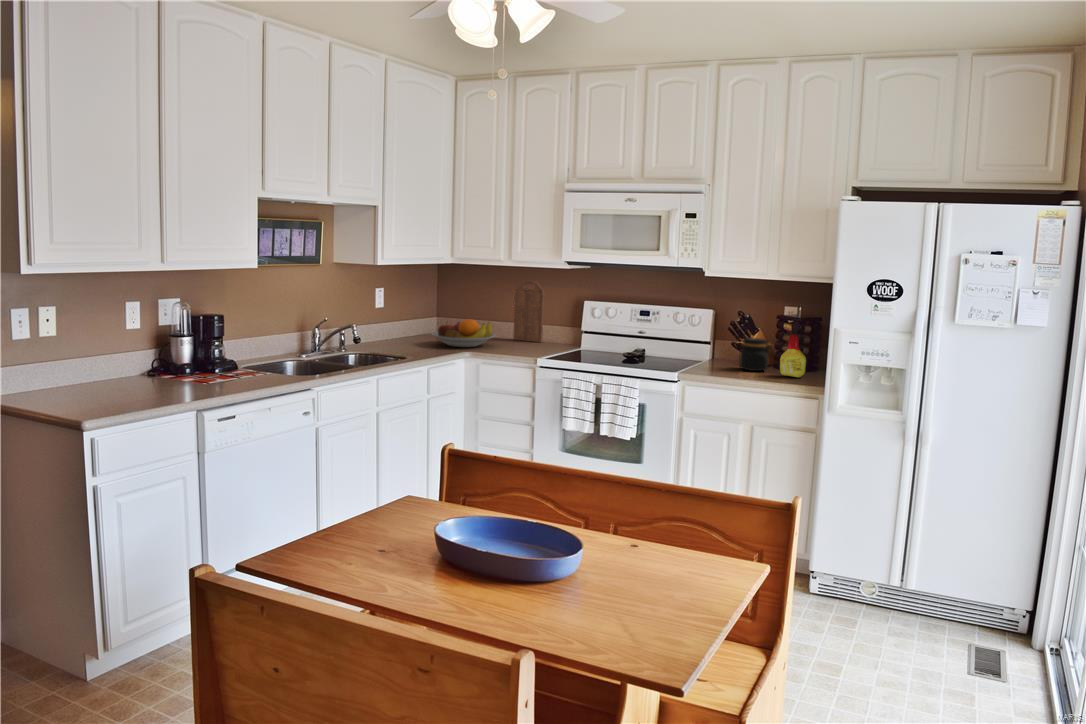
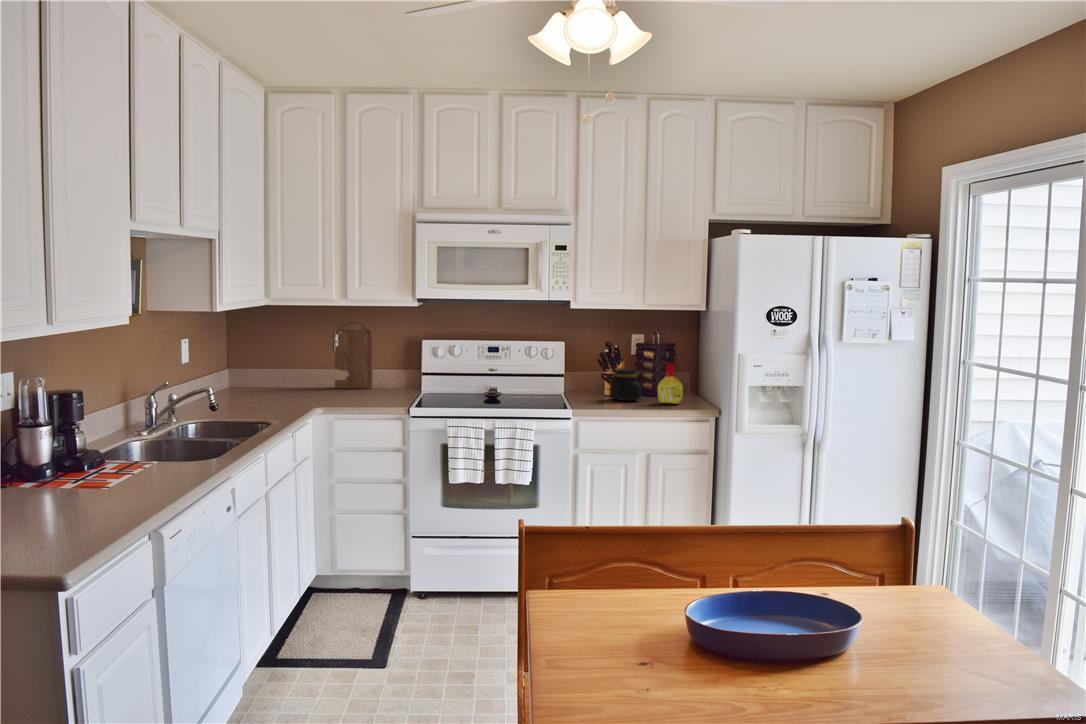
fruit bowl: present [432,319,495,347] -> none [254,368,331,402]

